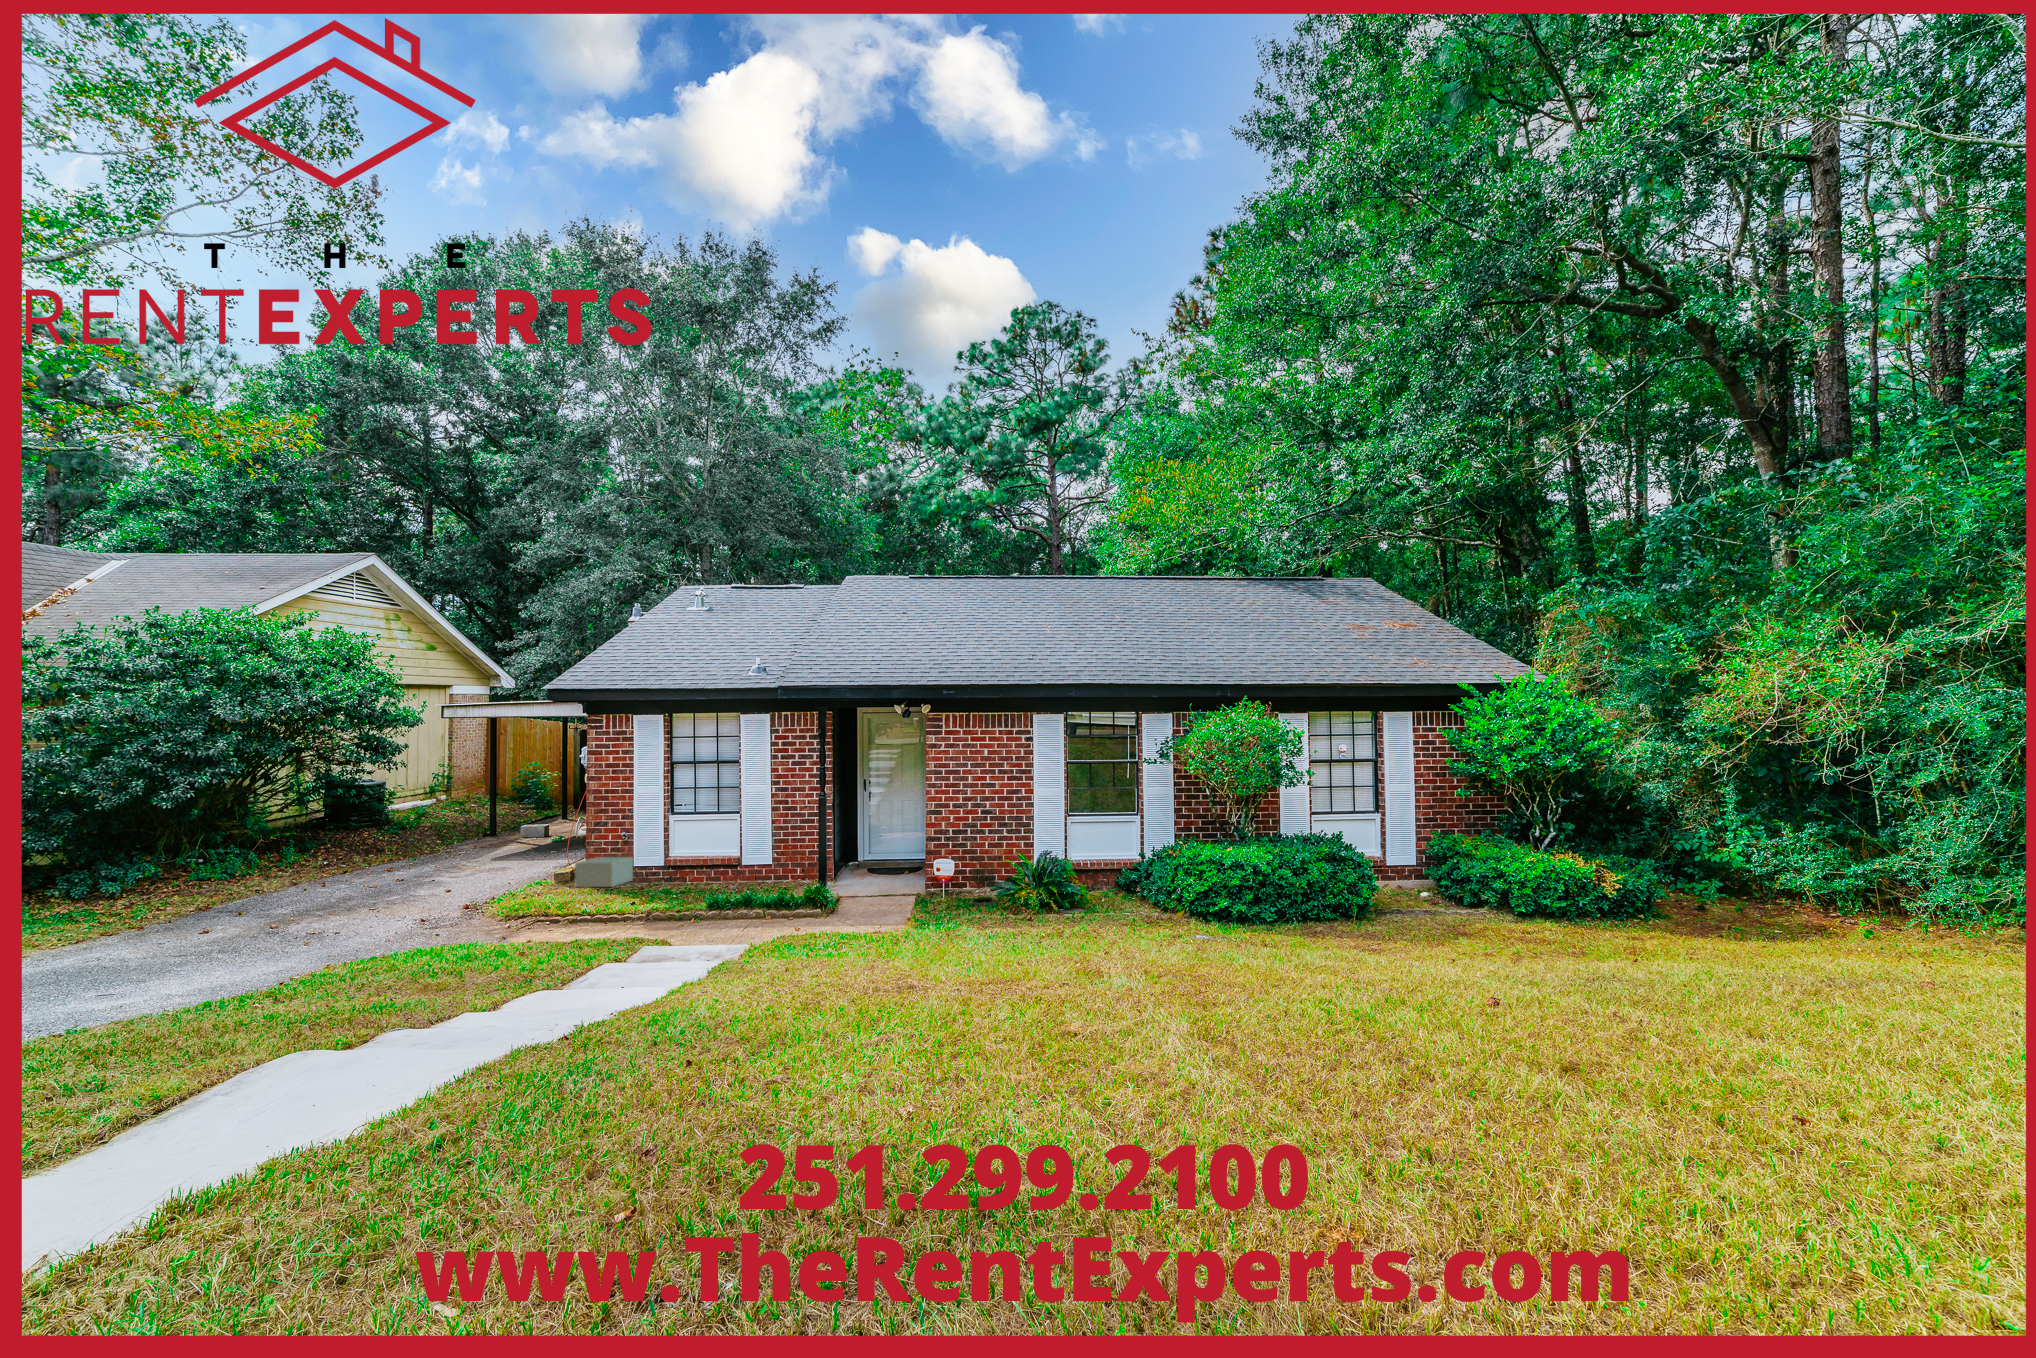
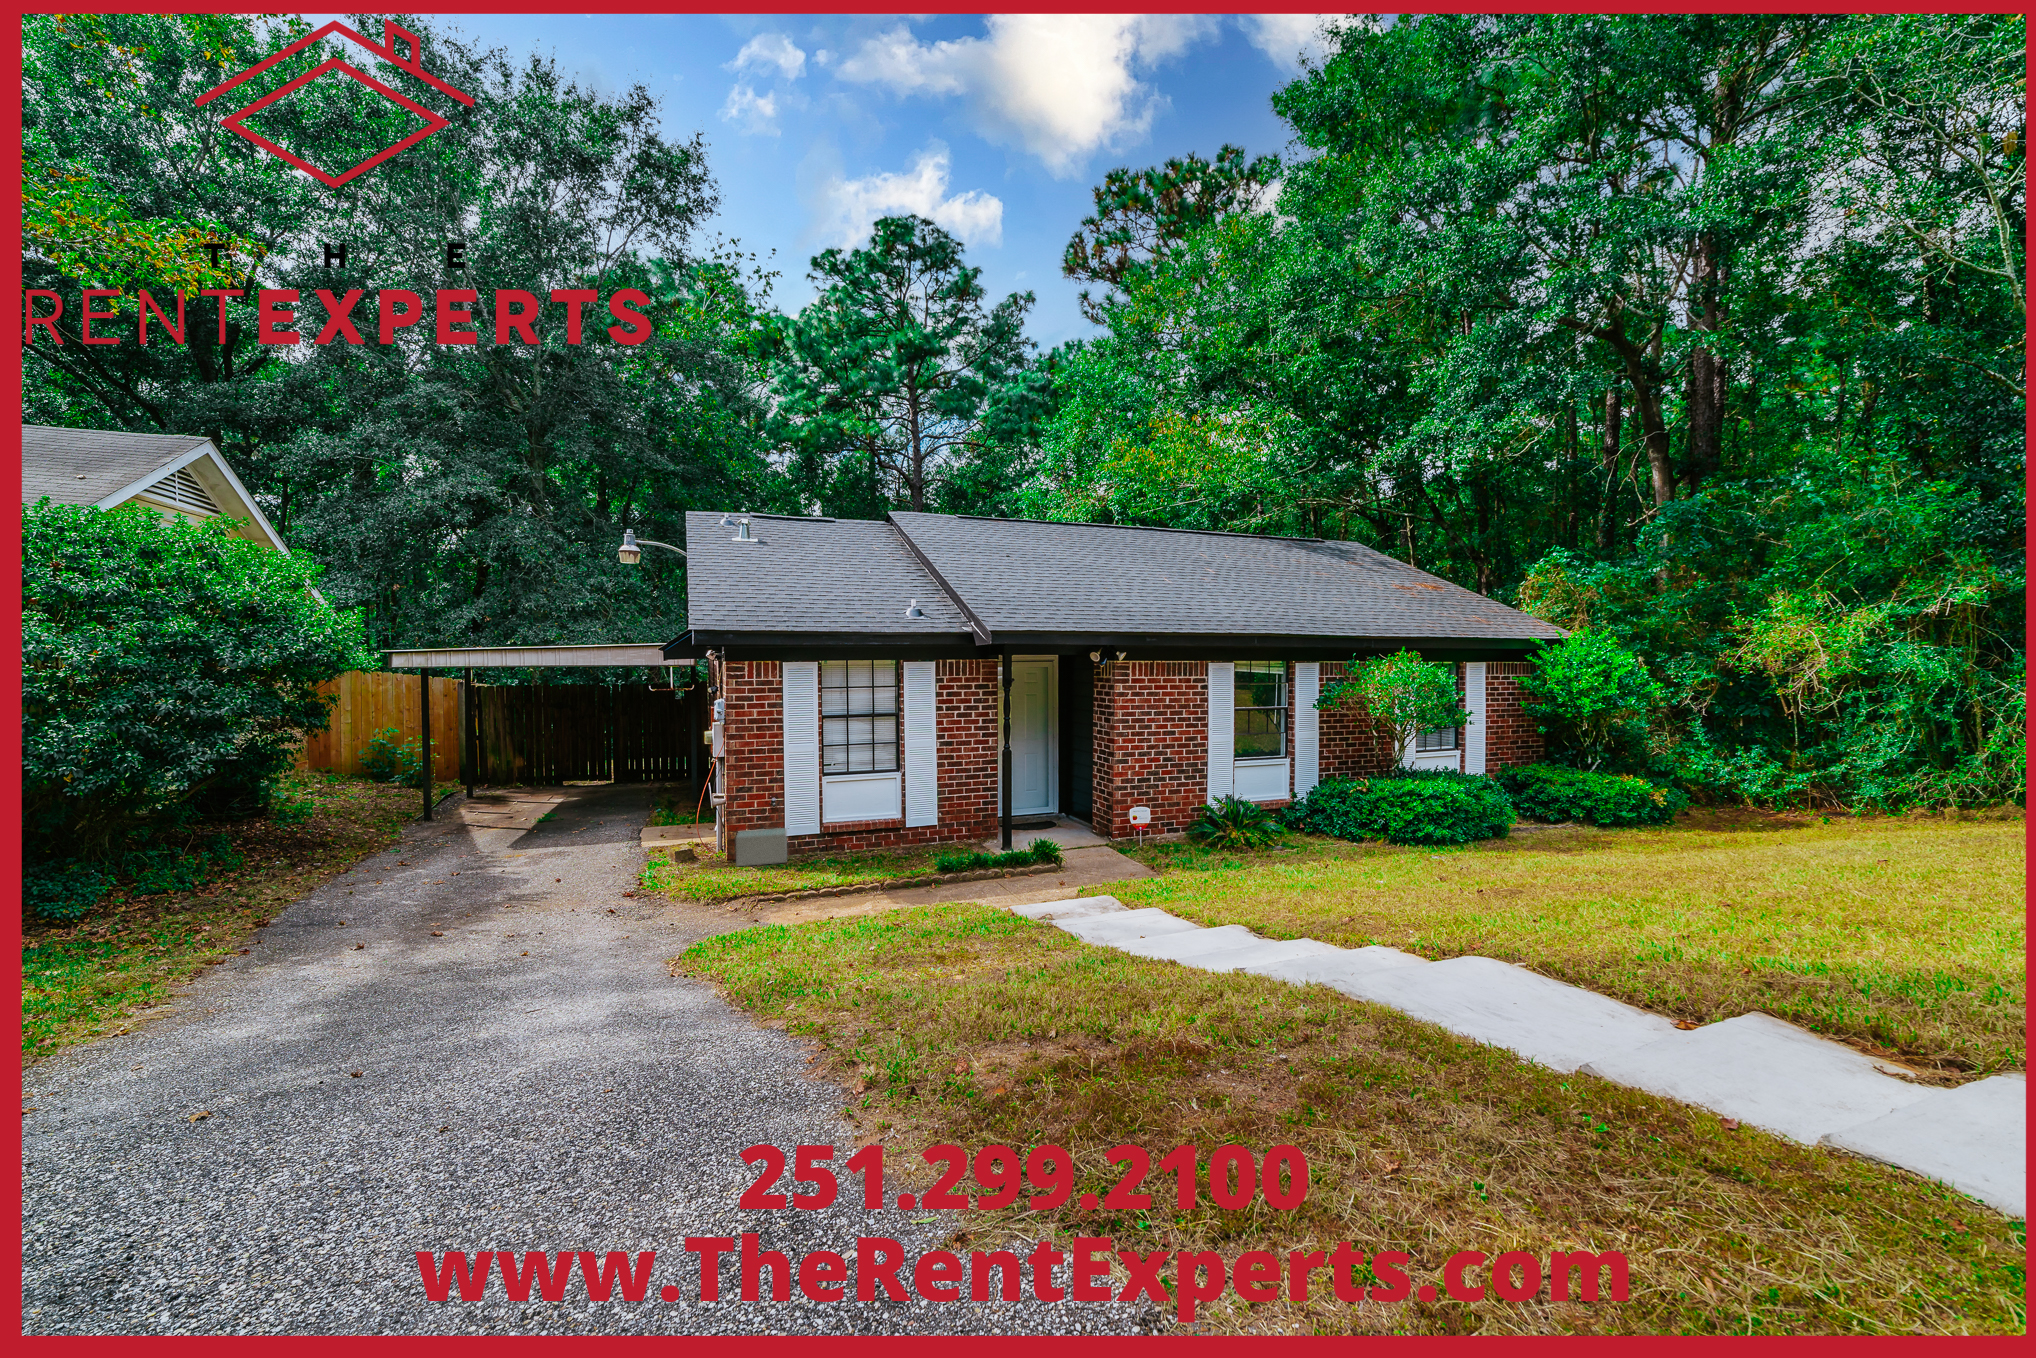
potted tree: present [970,858,997,905] -> present [1816,771,1853,816]

